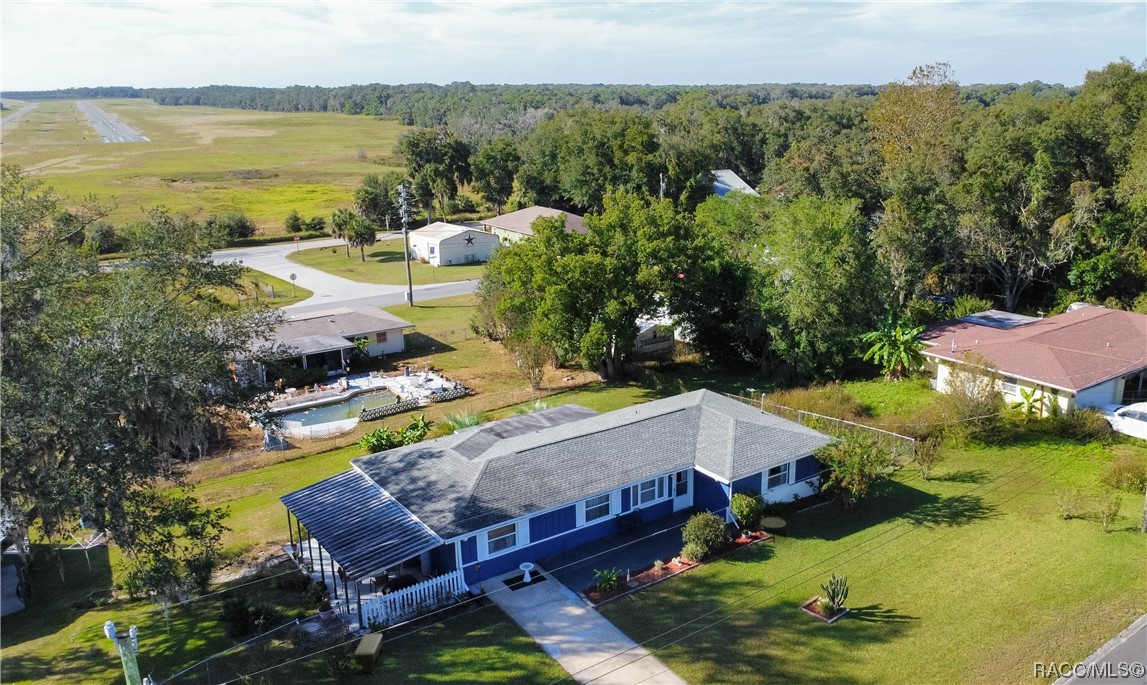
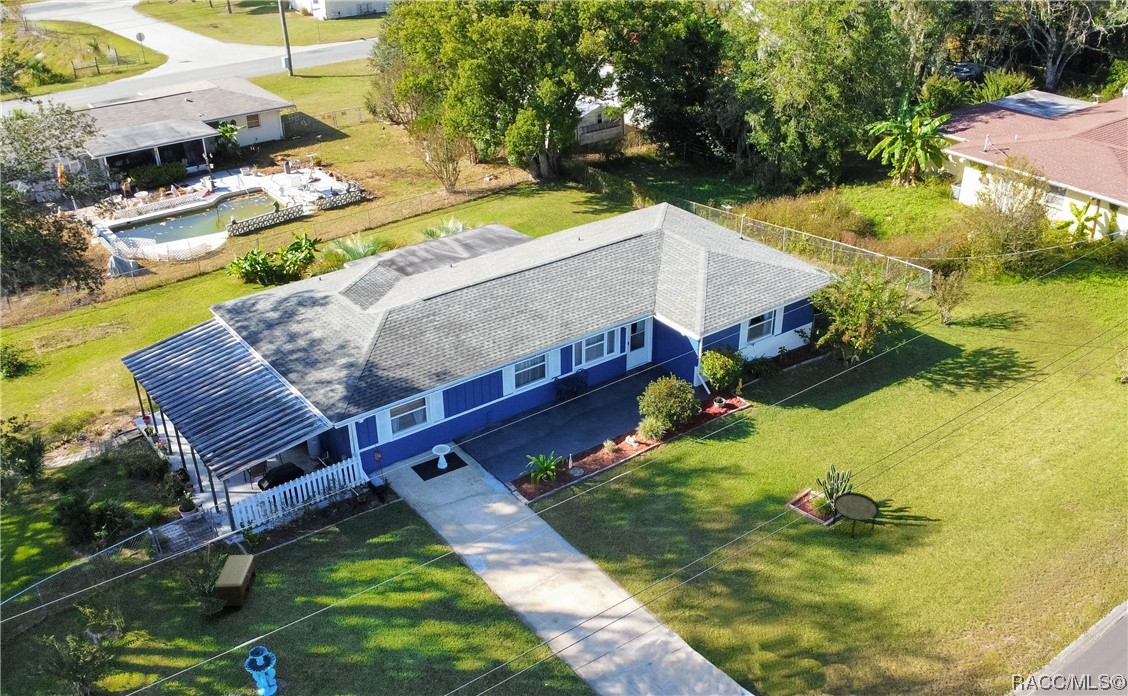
round table: present [759,516,787,542] -> present [833,492,879,538]

